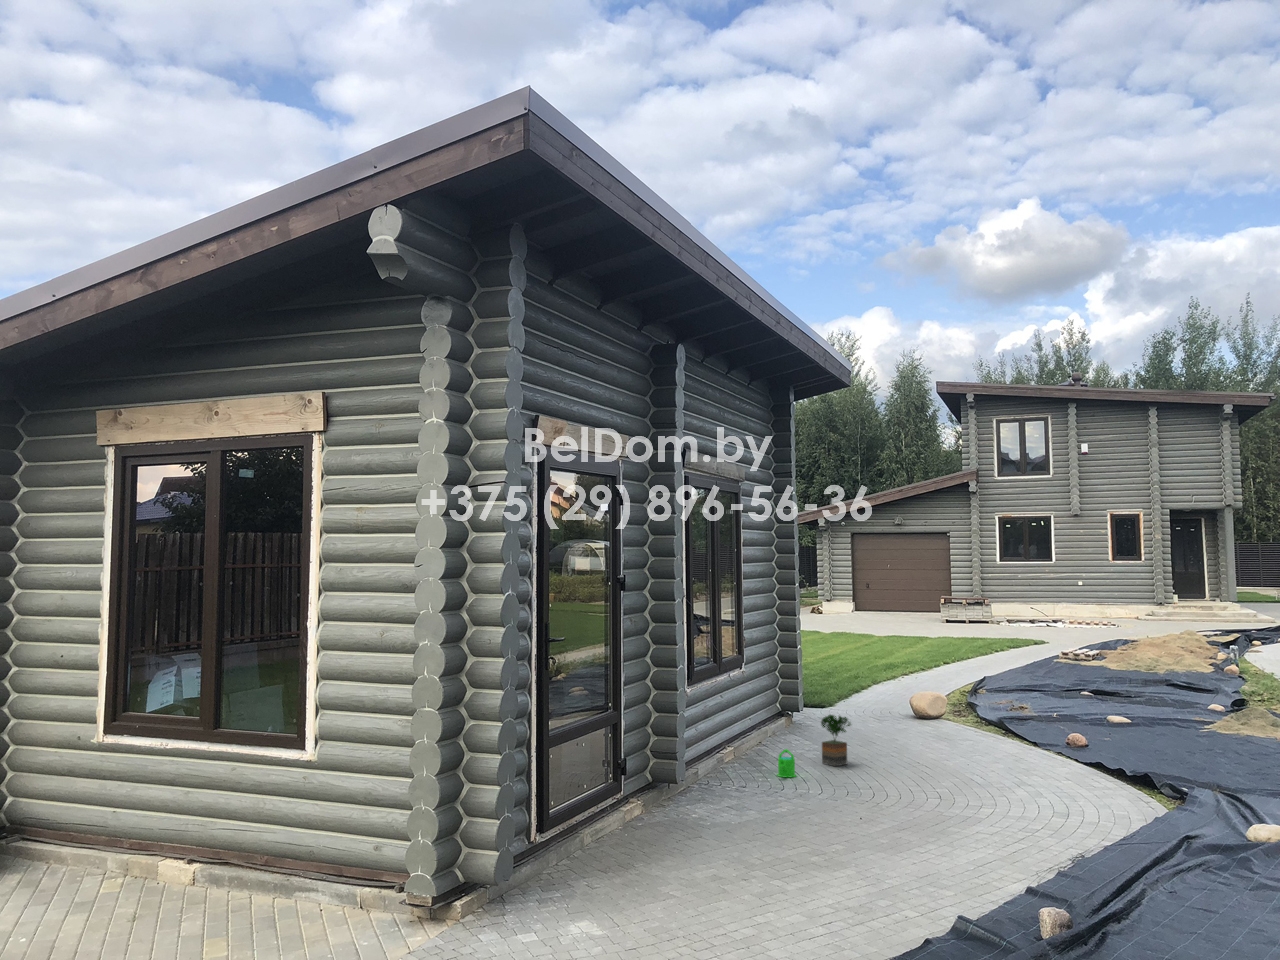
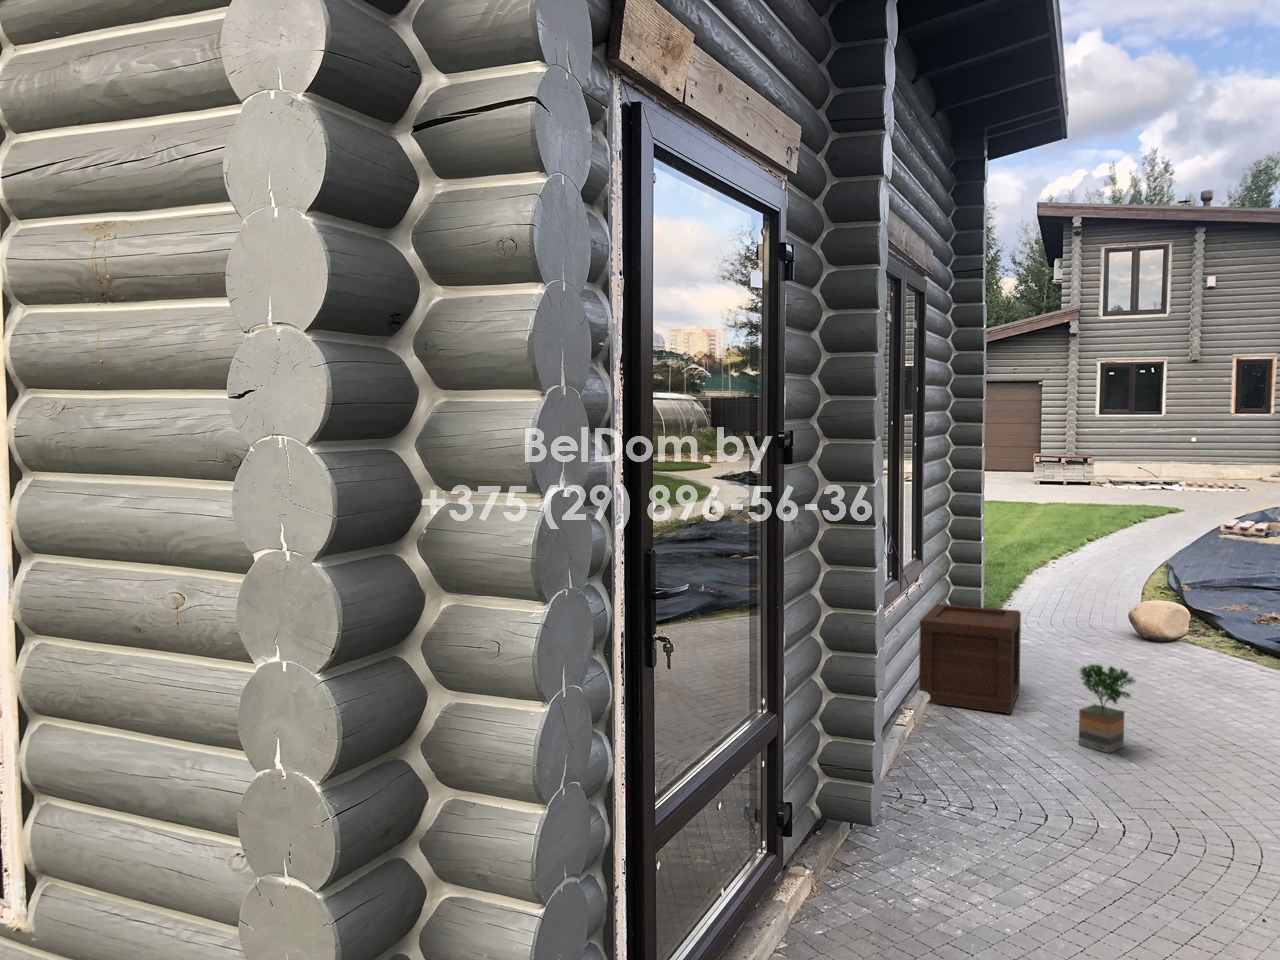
wooden crate: none [742,687,810,752] -> present [919,604,1021,713]
watering can: present [777,749,795,777] -> none [1024,736,1063,787]

